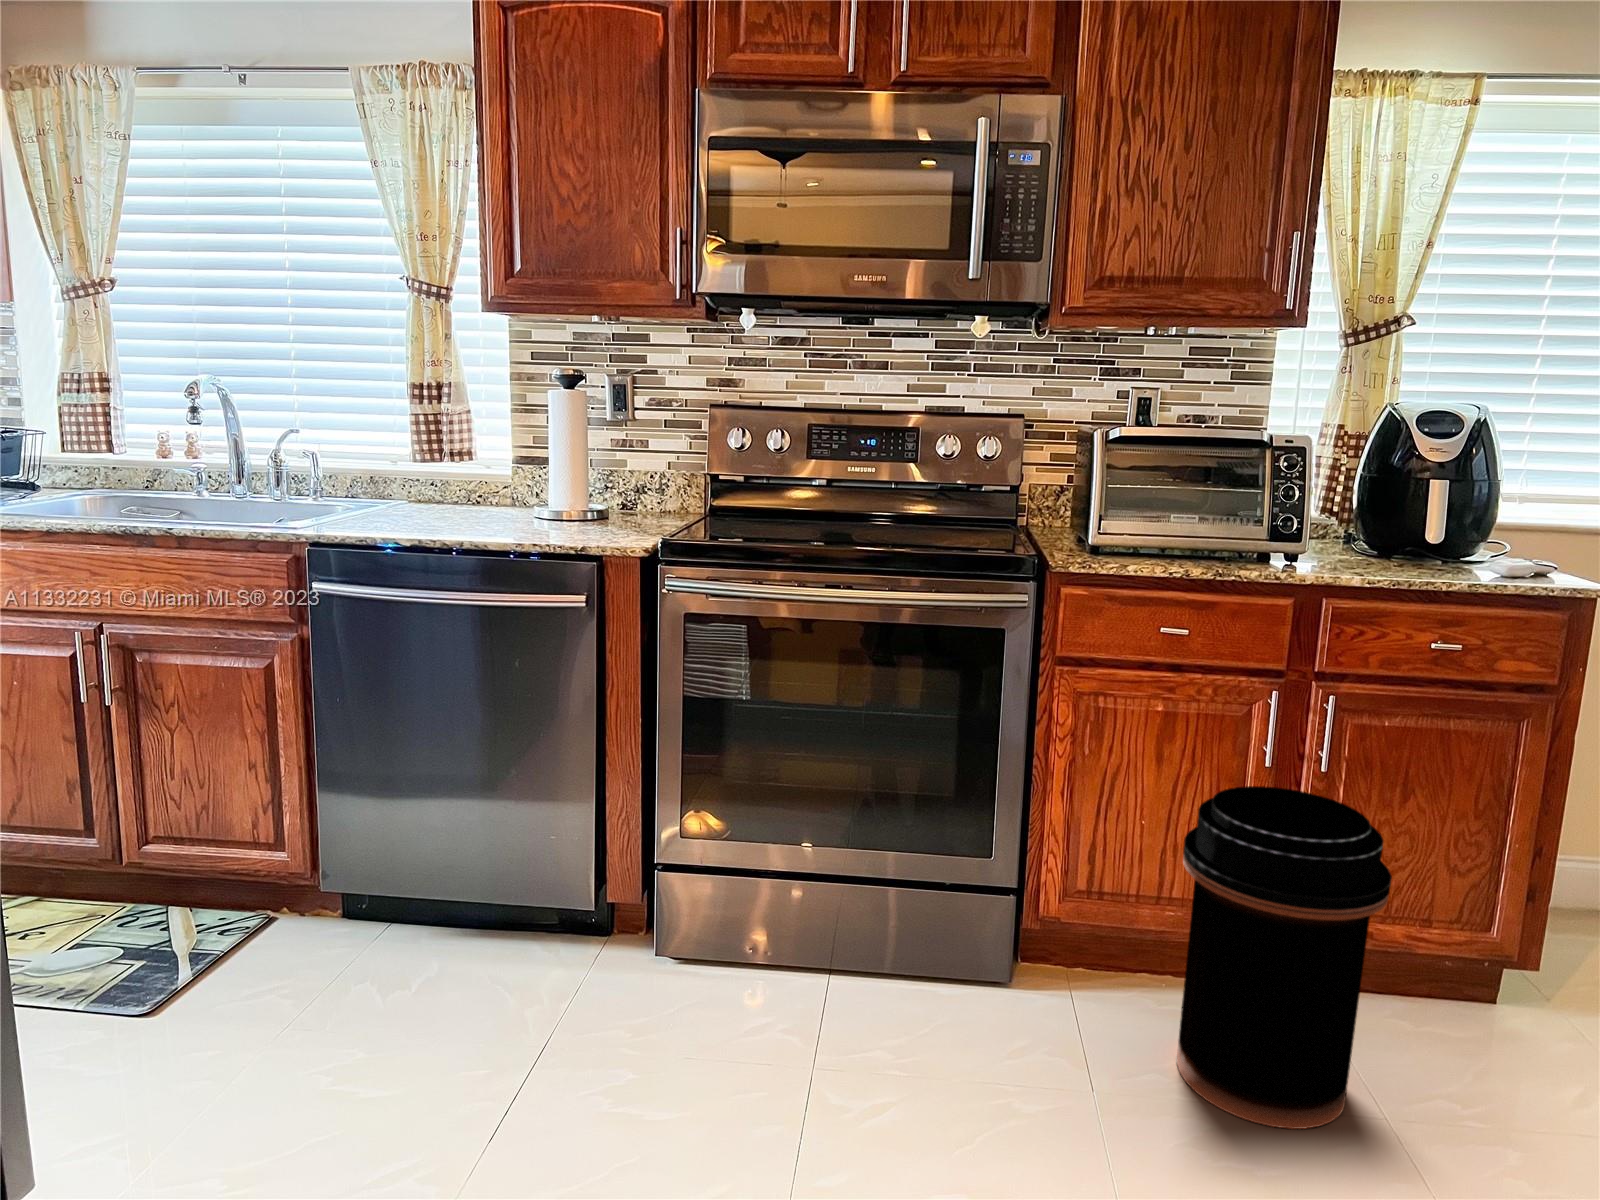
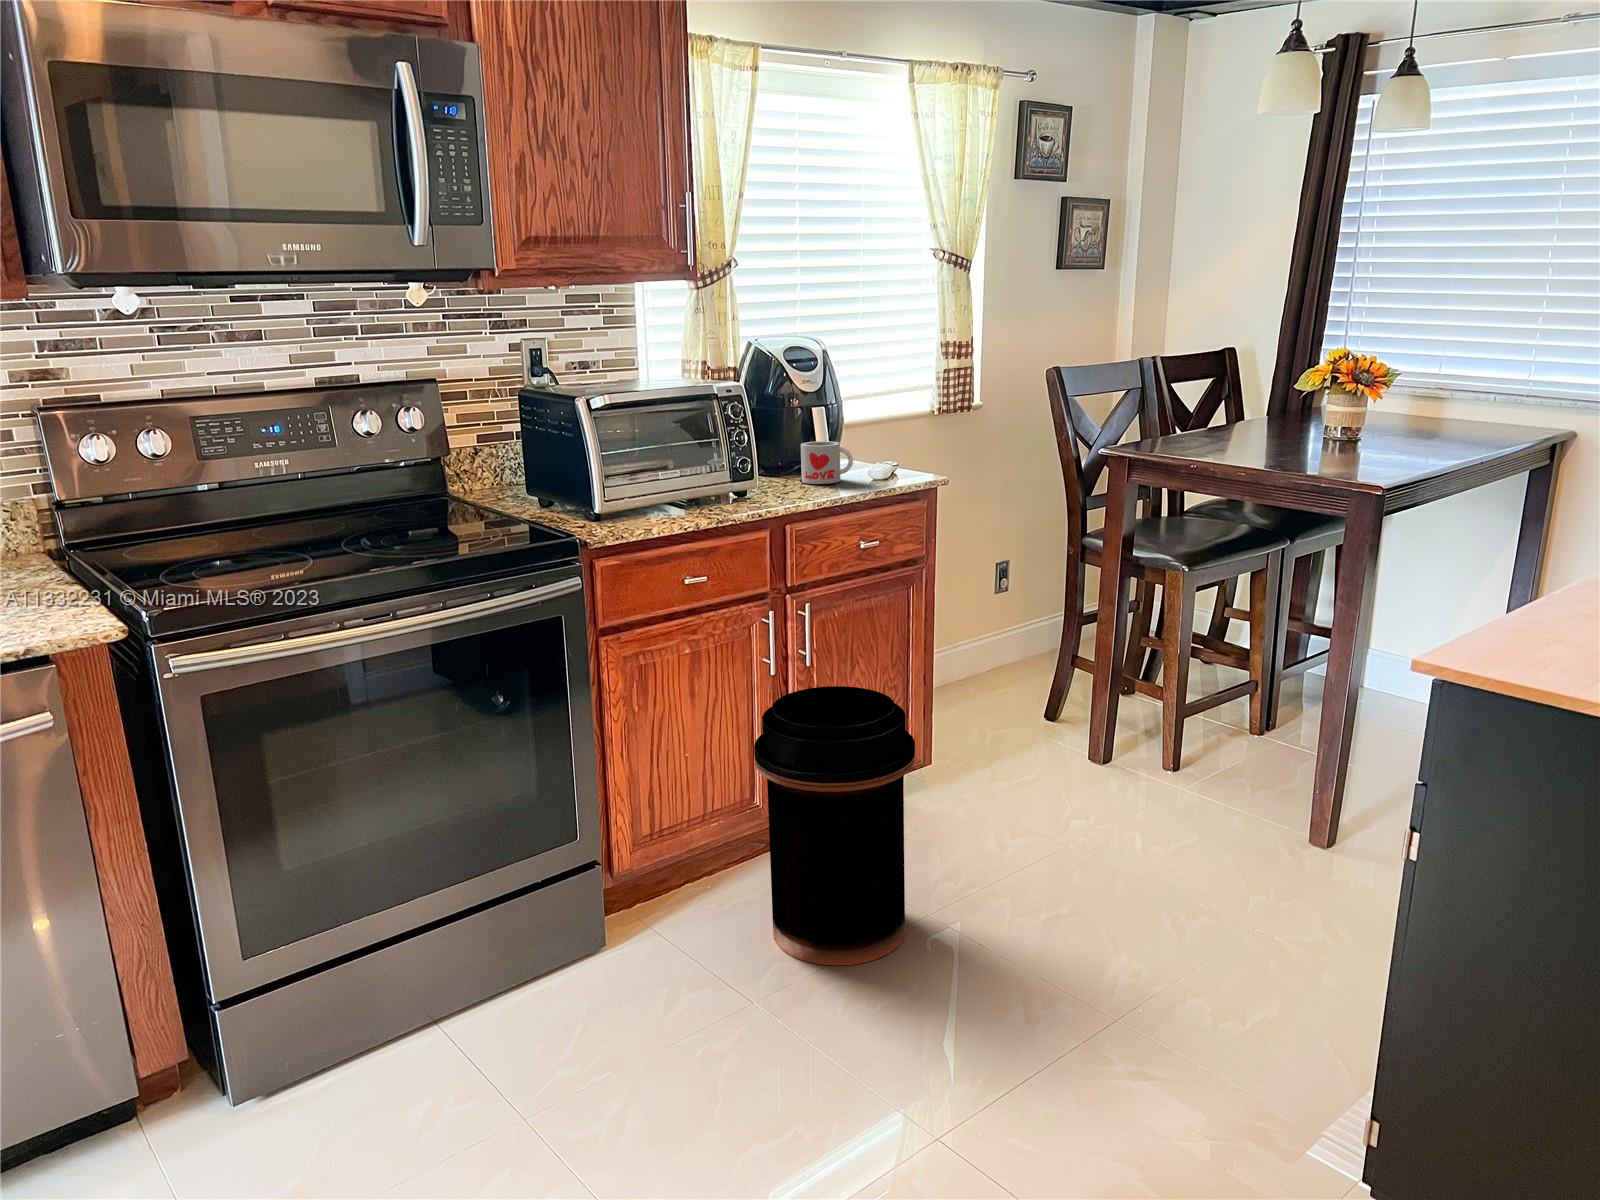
mug: none [1390,521,1462,571] -> present [801,441,853,484]

